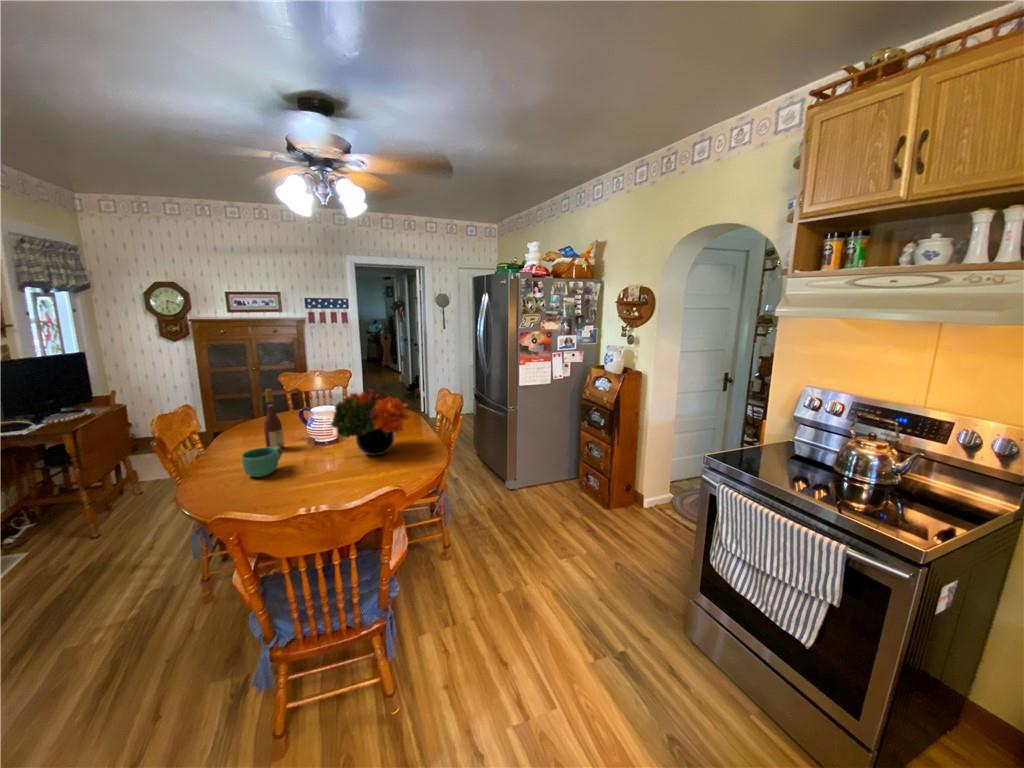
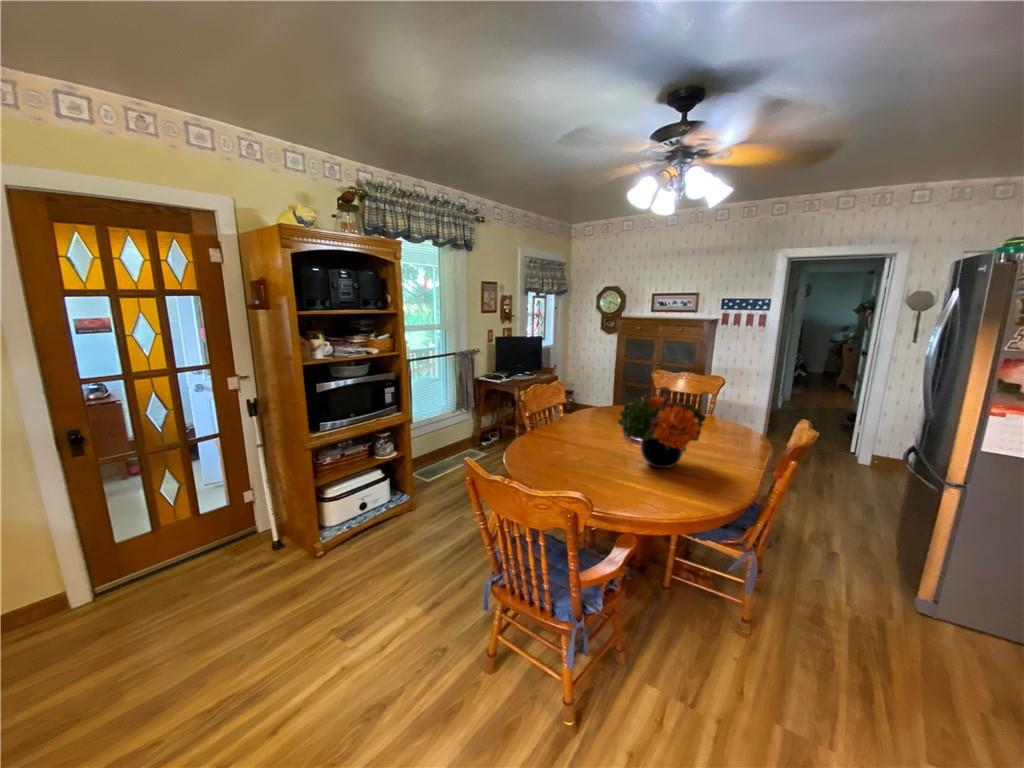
wine bottle: present [264,389,284,448] -> none [583,378,599,436]
mug: present [242,447,282,477] -> none [546,426,580,450]

